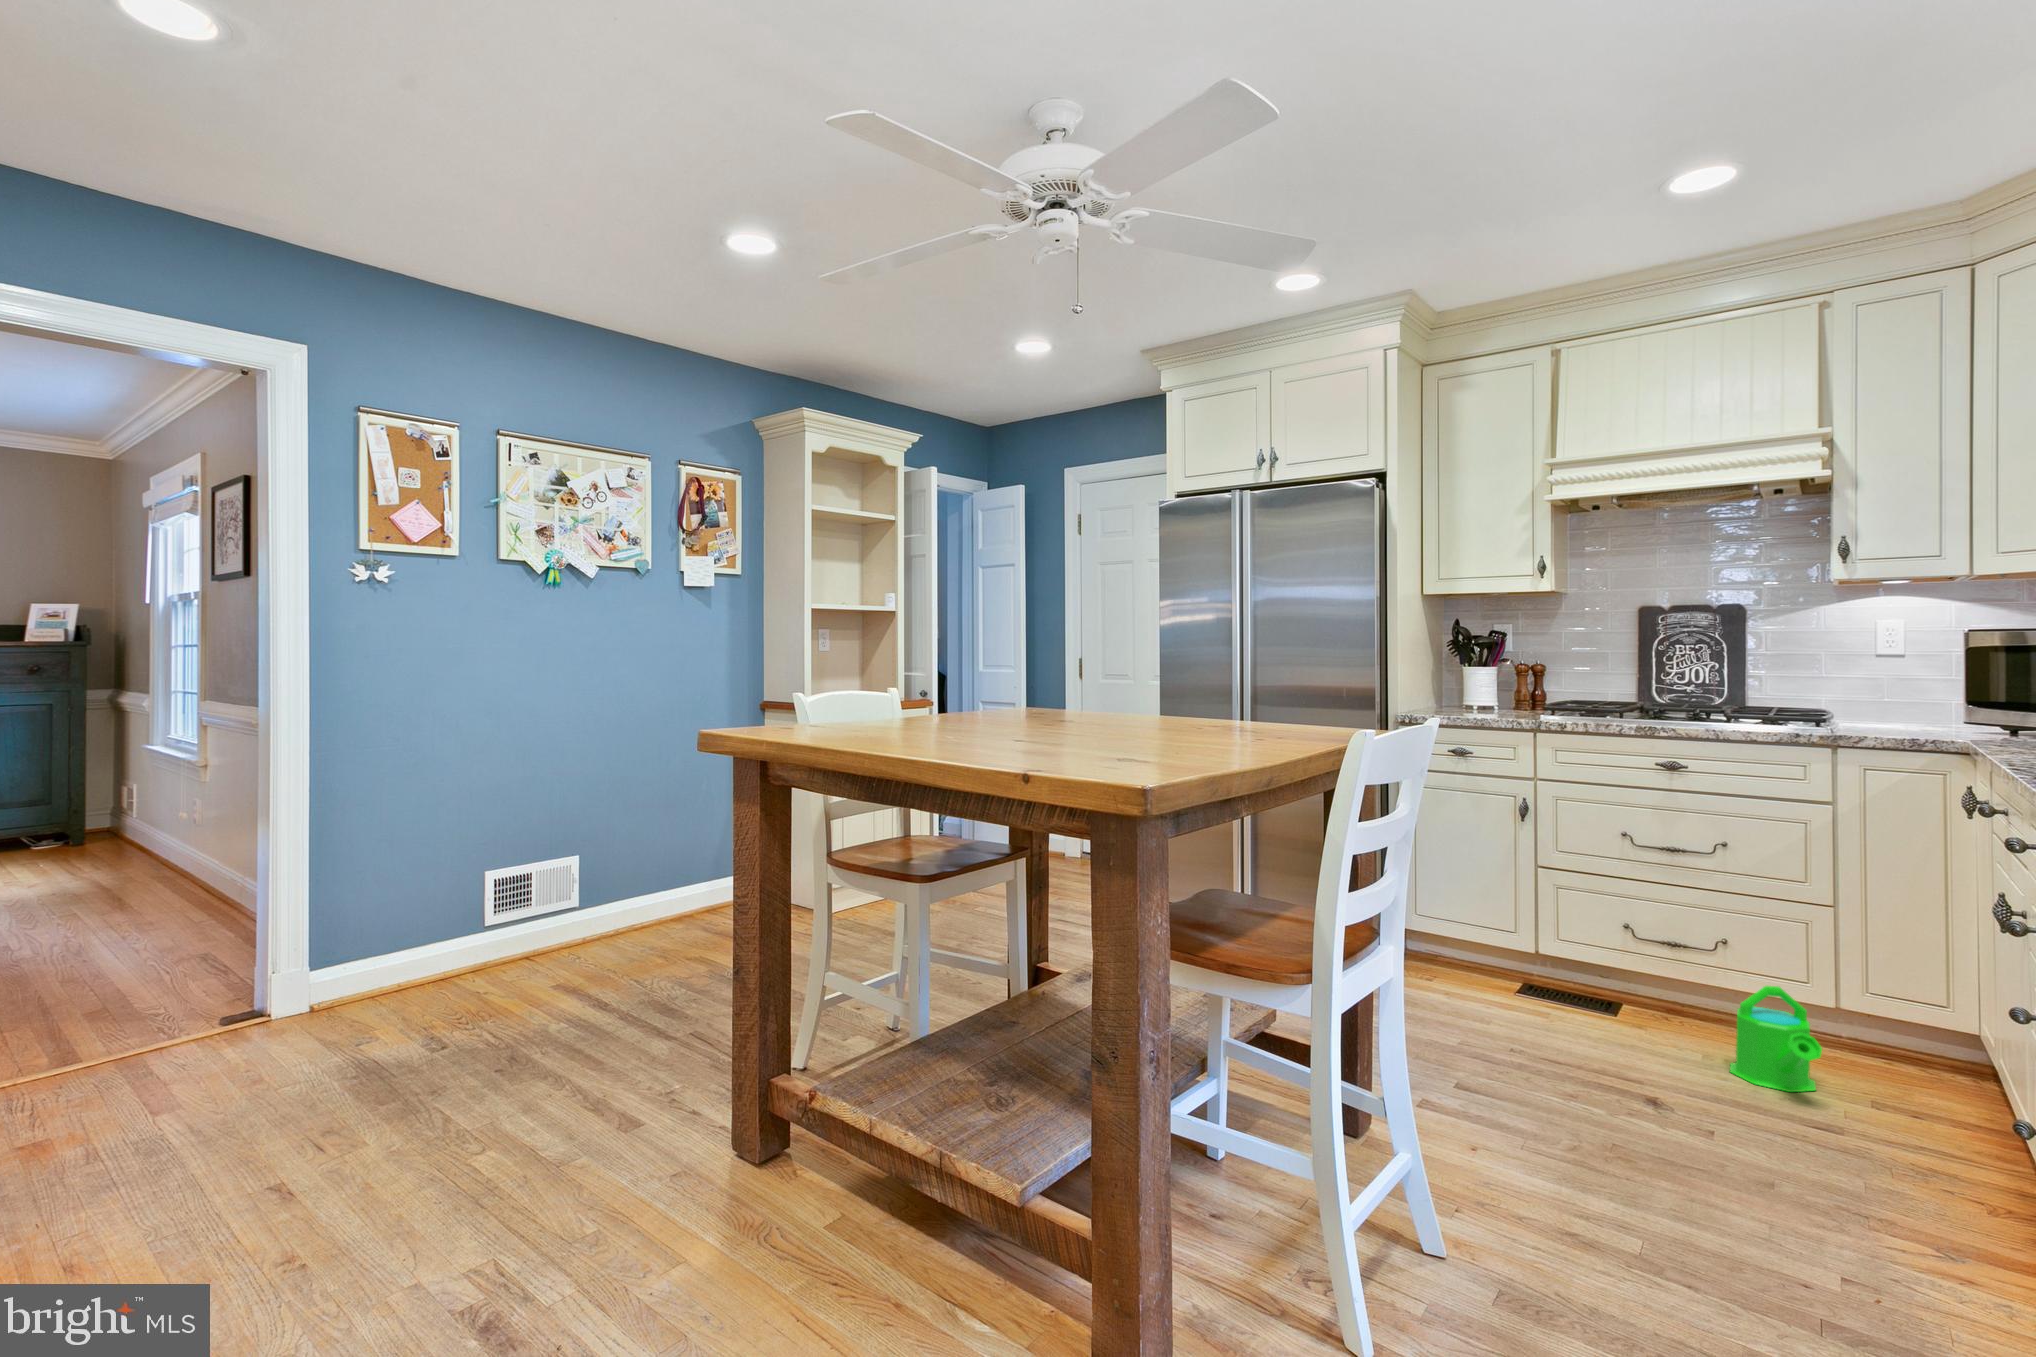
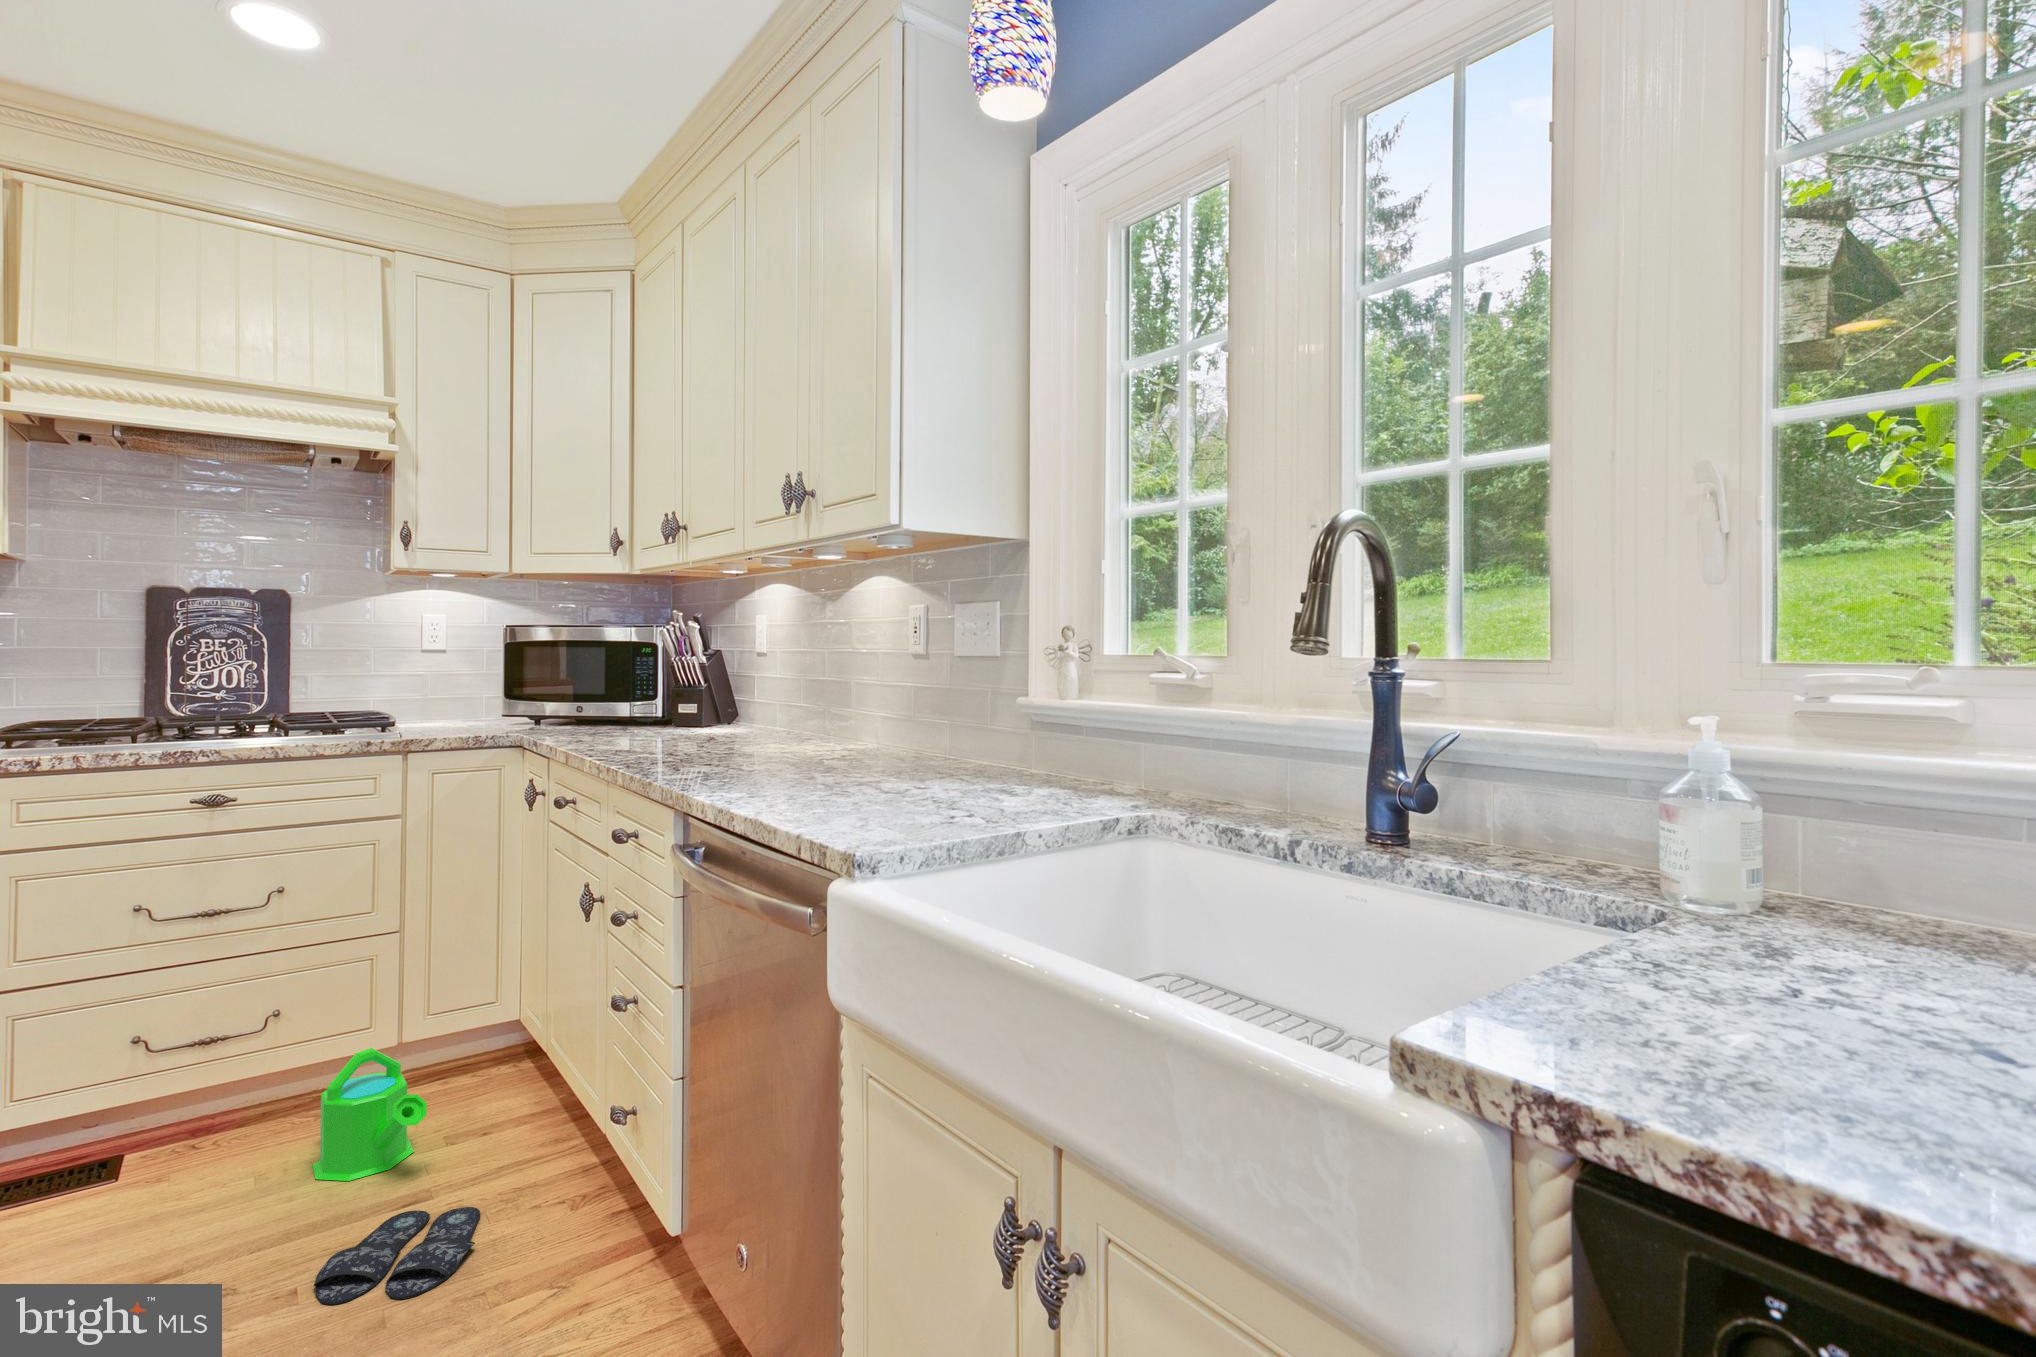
slippers: none [1704,1118,1857,1177] -> present [314,1207,480,1305]

